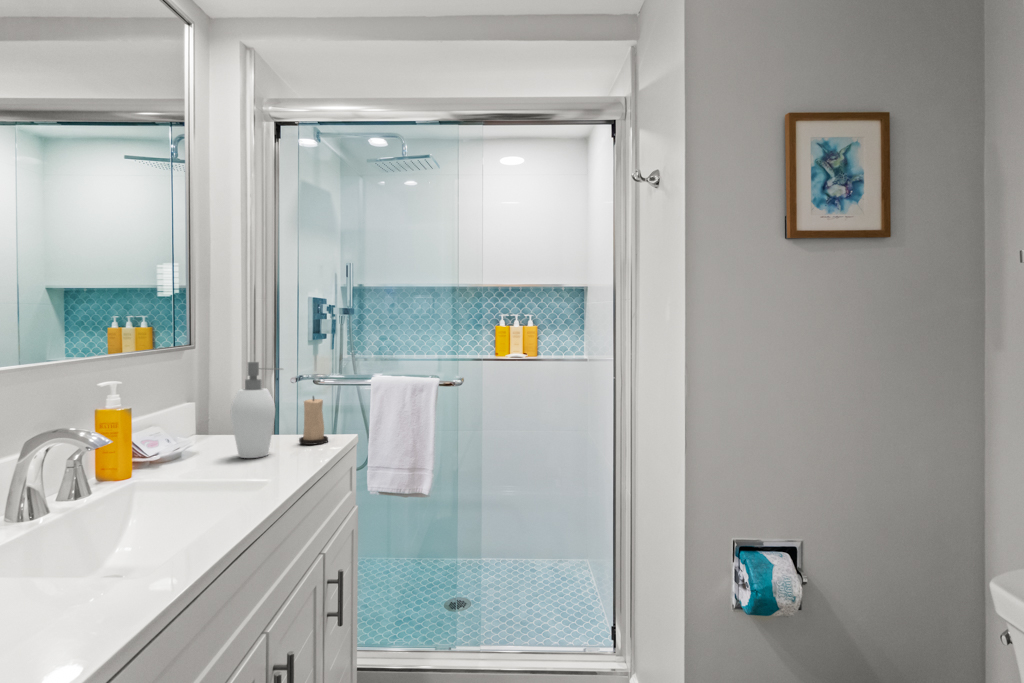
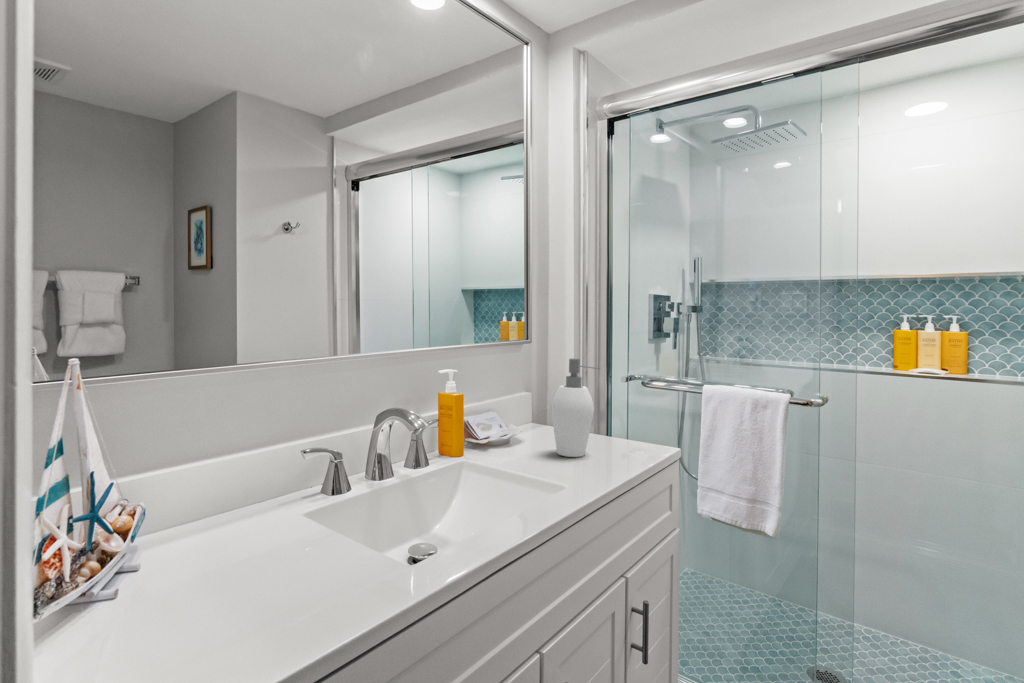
candle: present [299,396,328,445] -> none [621,399,650,452]

